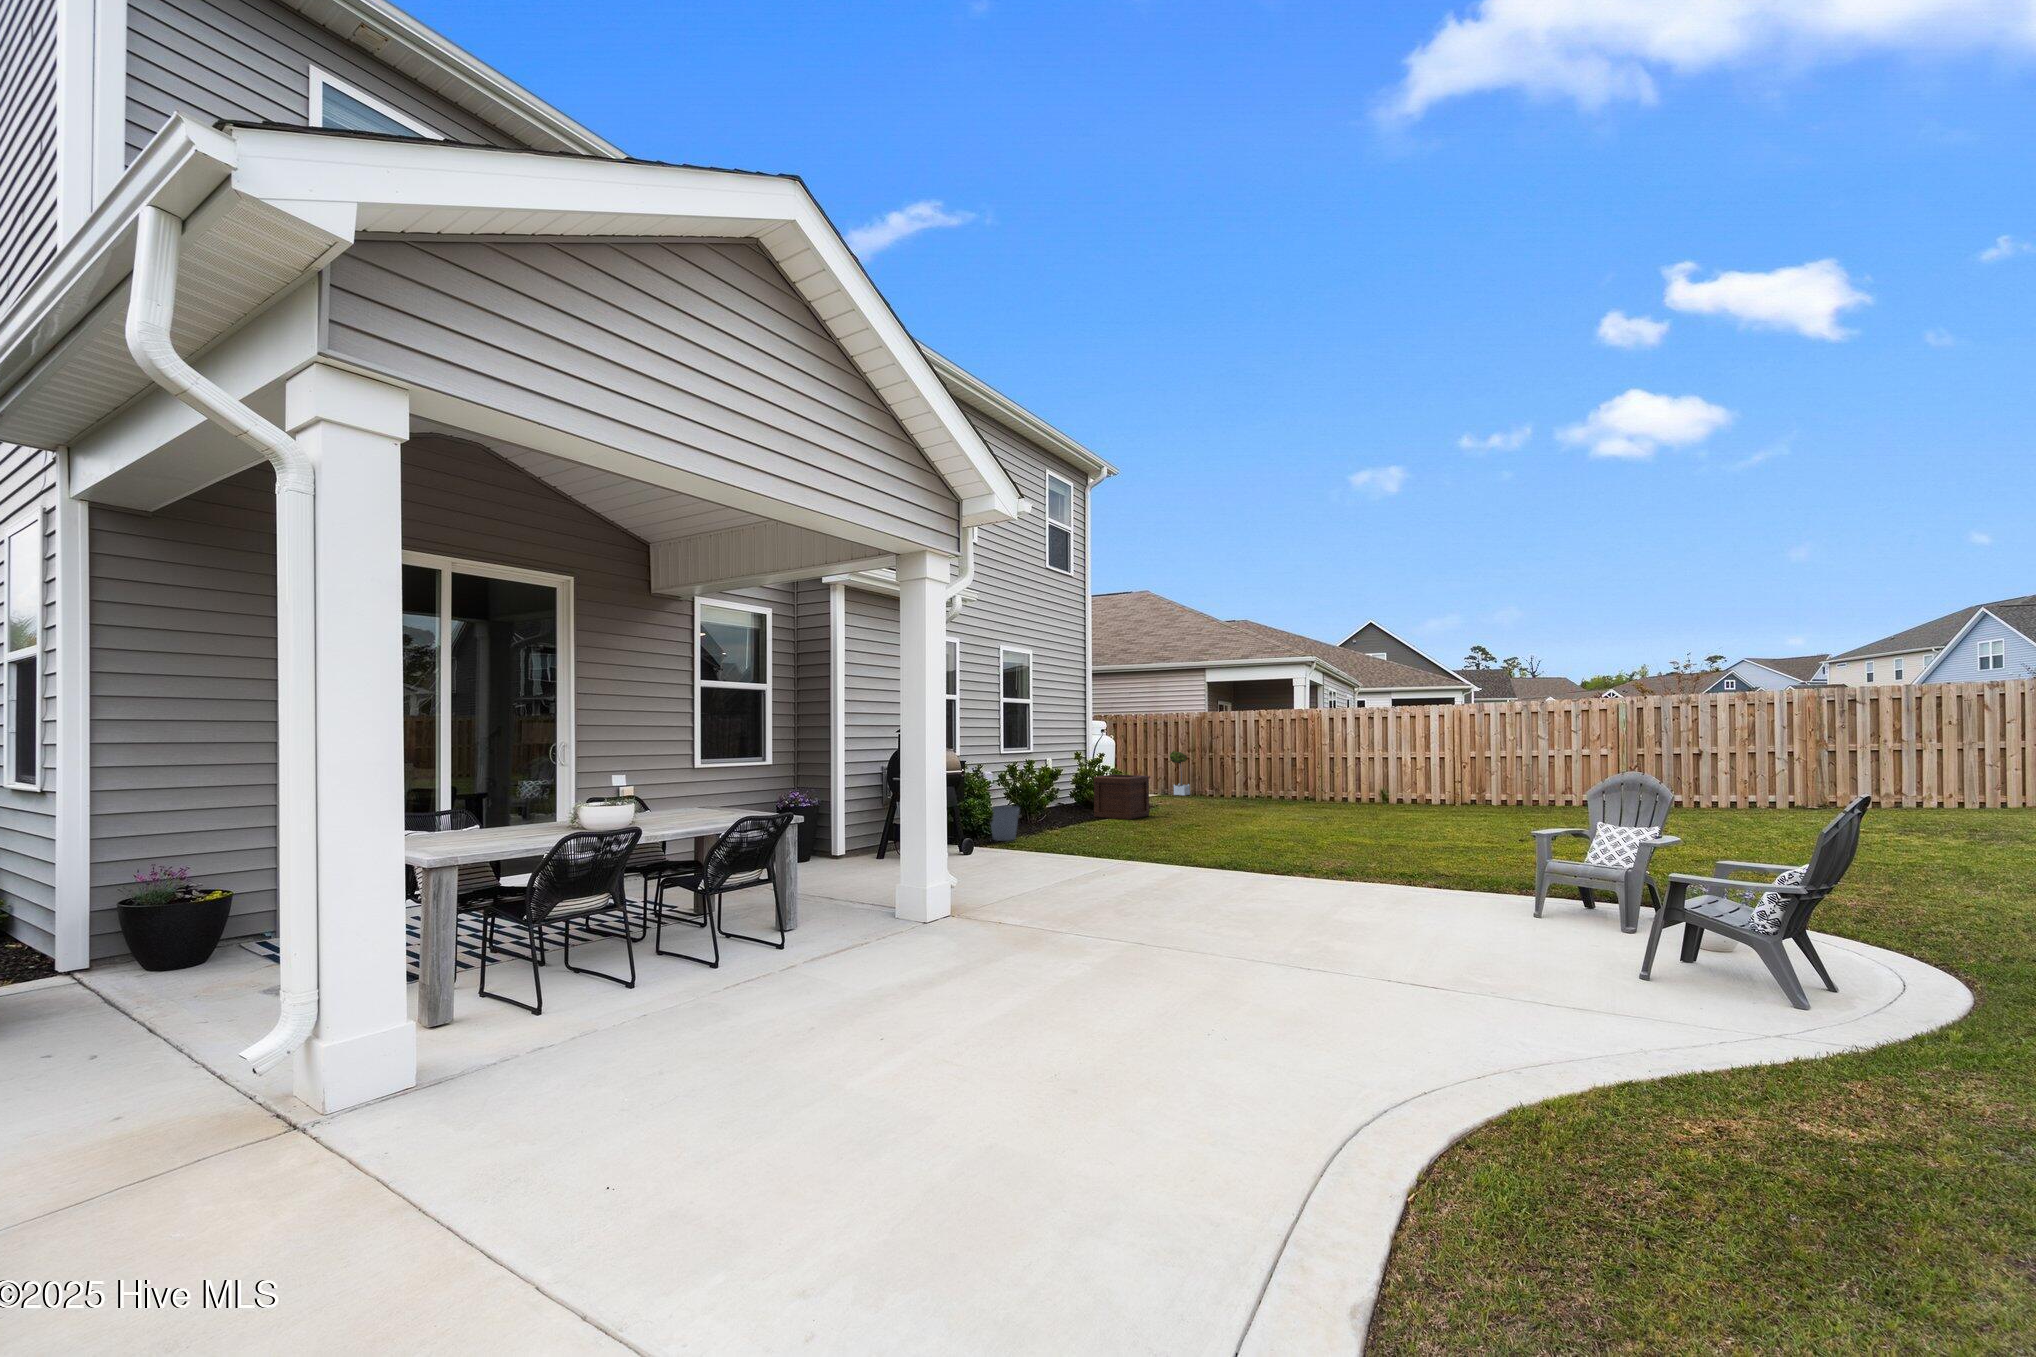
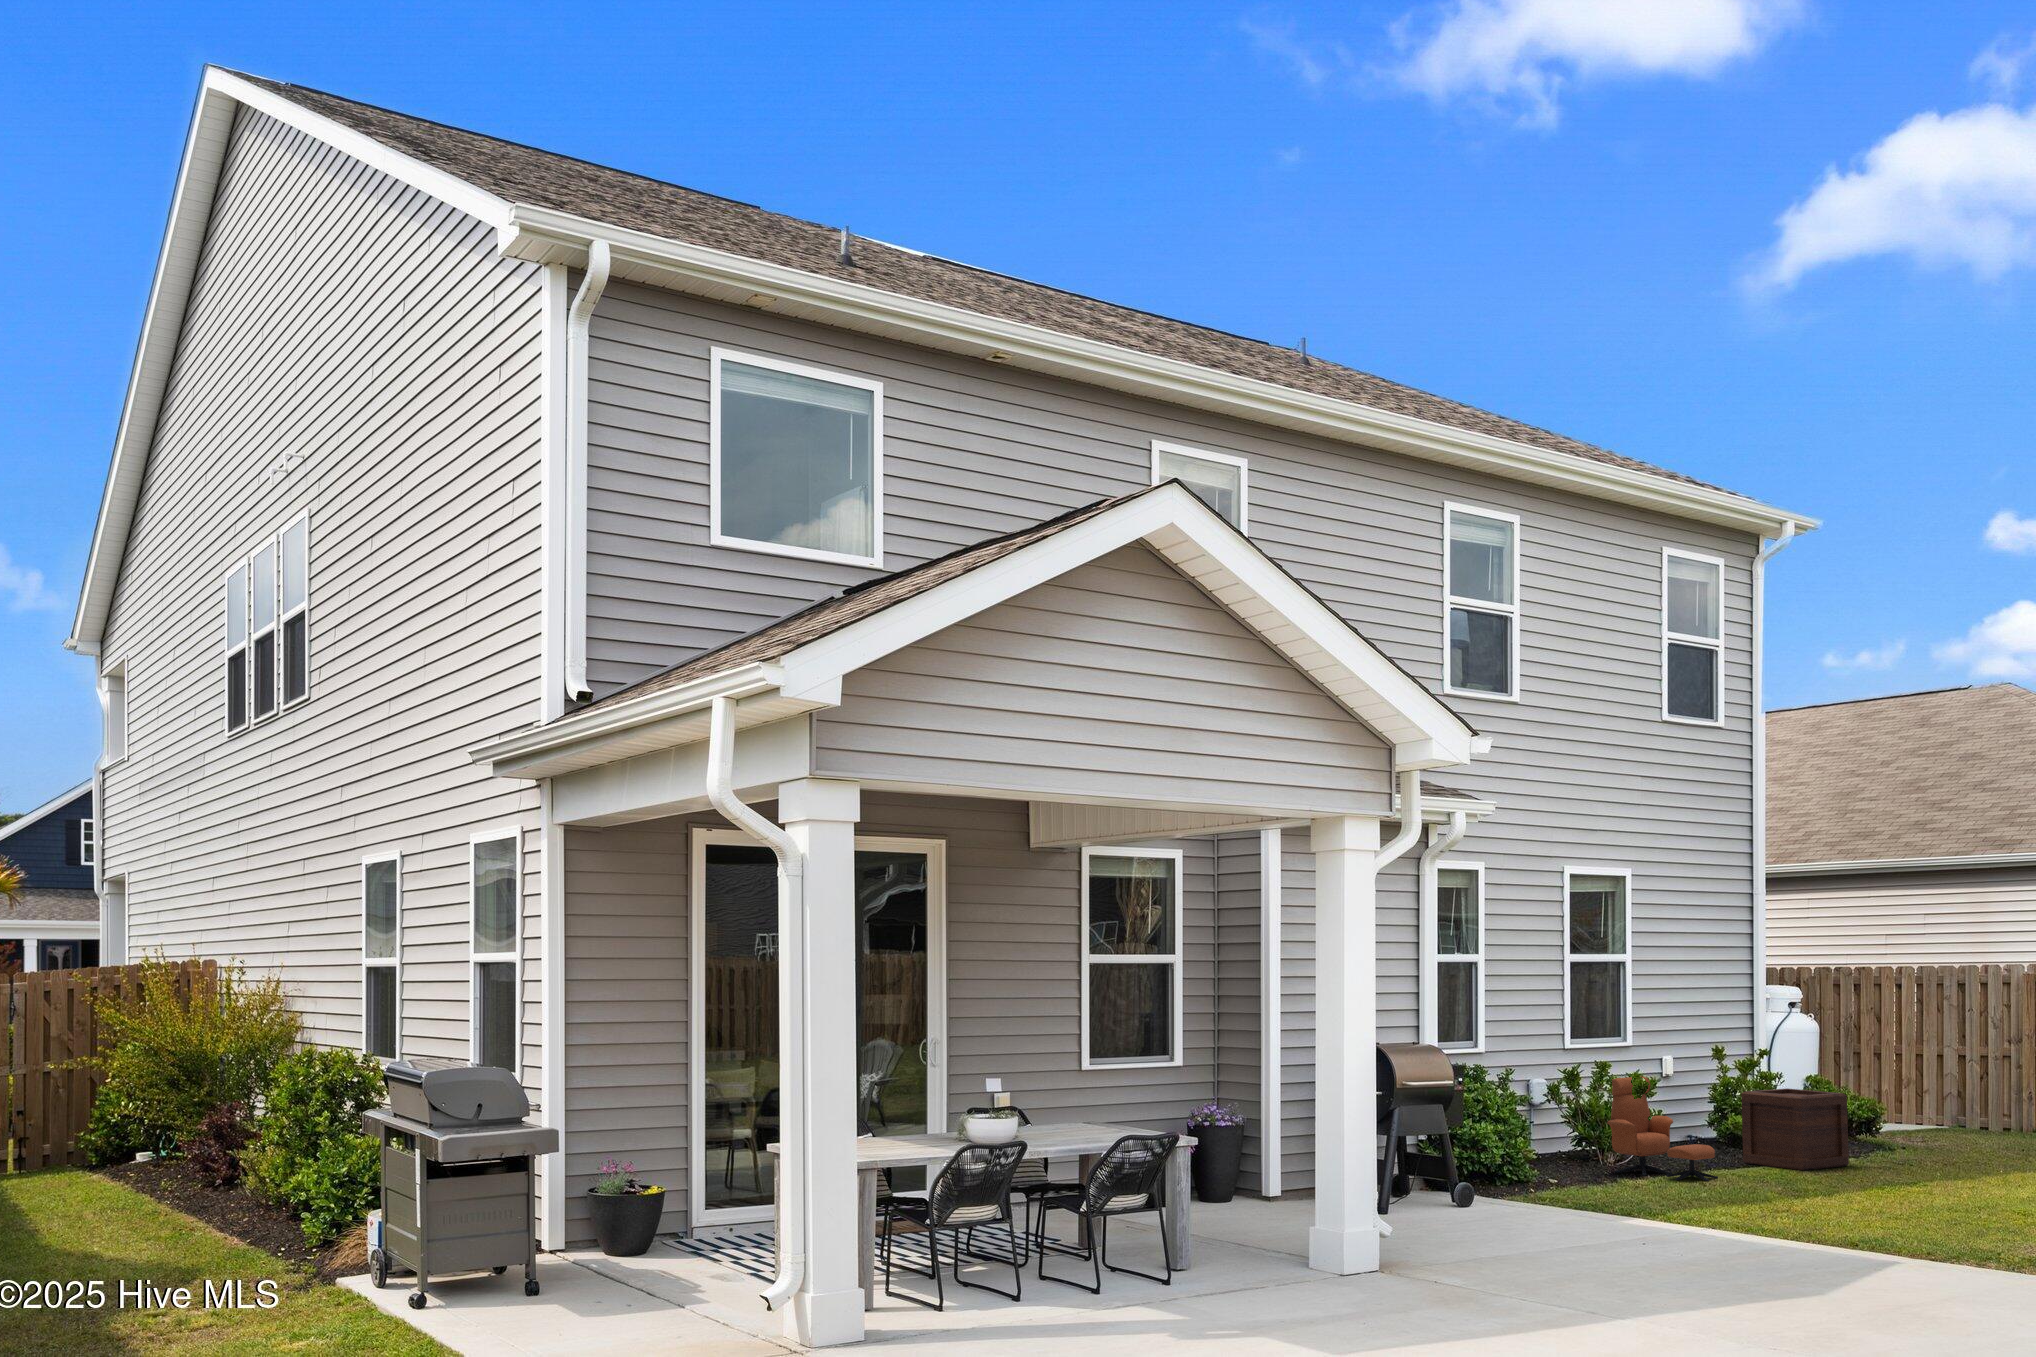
potted tree: present [1170,751,1190,795] -> none [1966,1041,2010,1131]
lounge chair: none [1030,769,1093,829] -> present [1607,1077,1718,1181]
bucket: present [991,806,1020,841] -> none [1515,1136,1570,1192]

